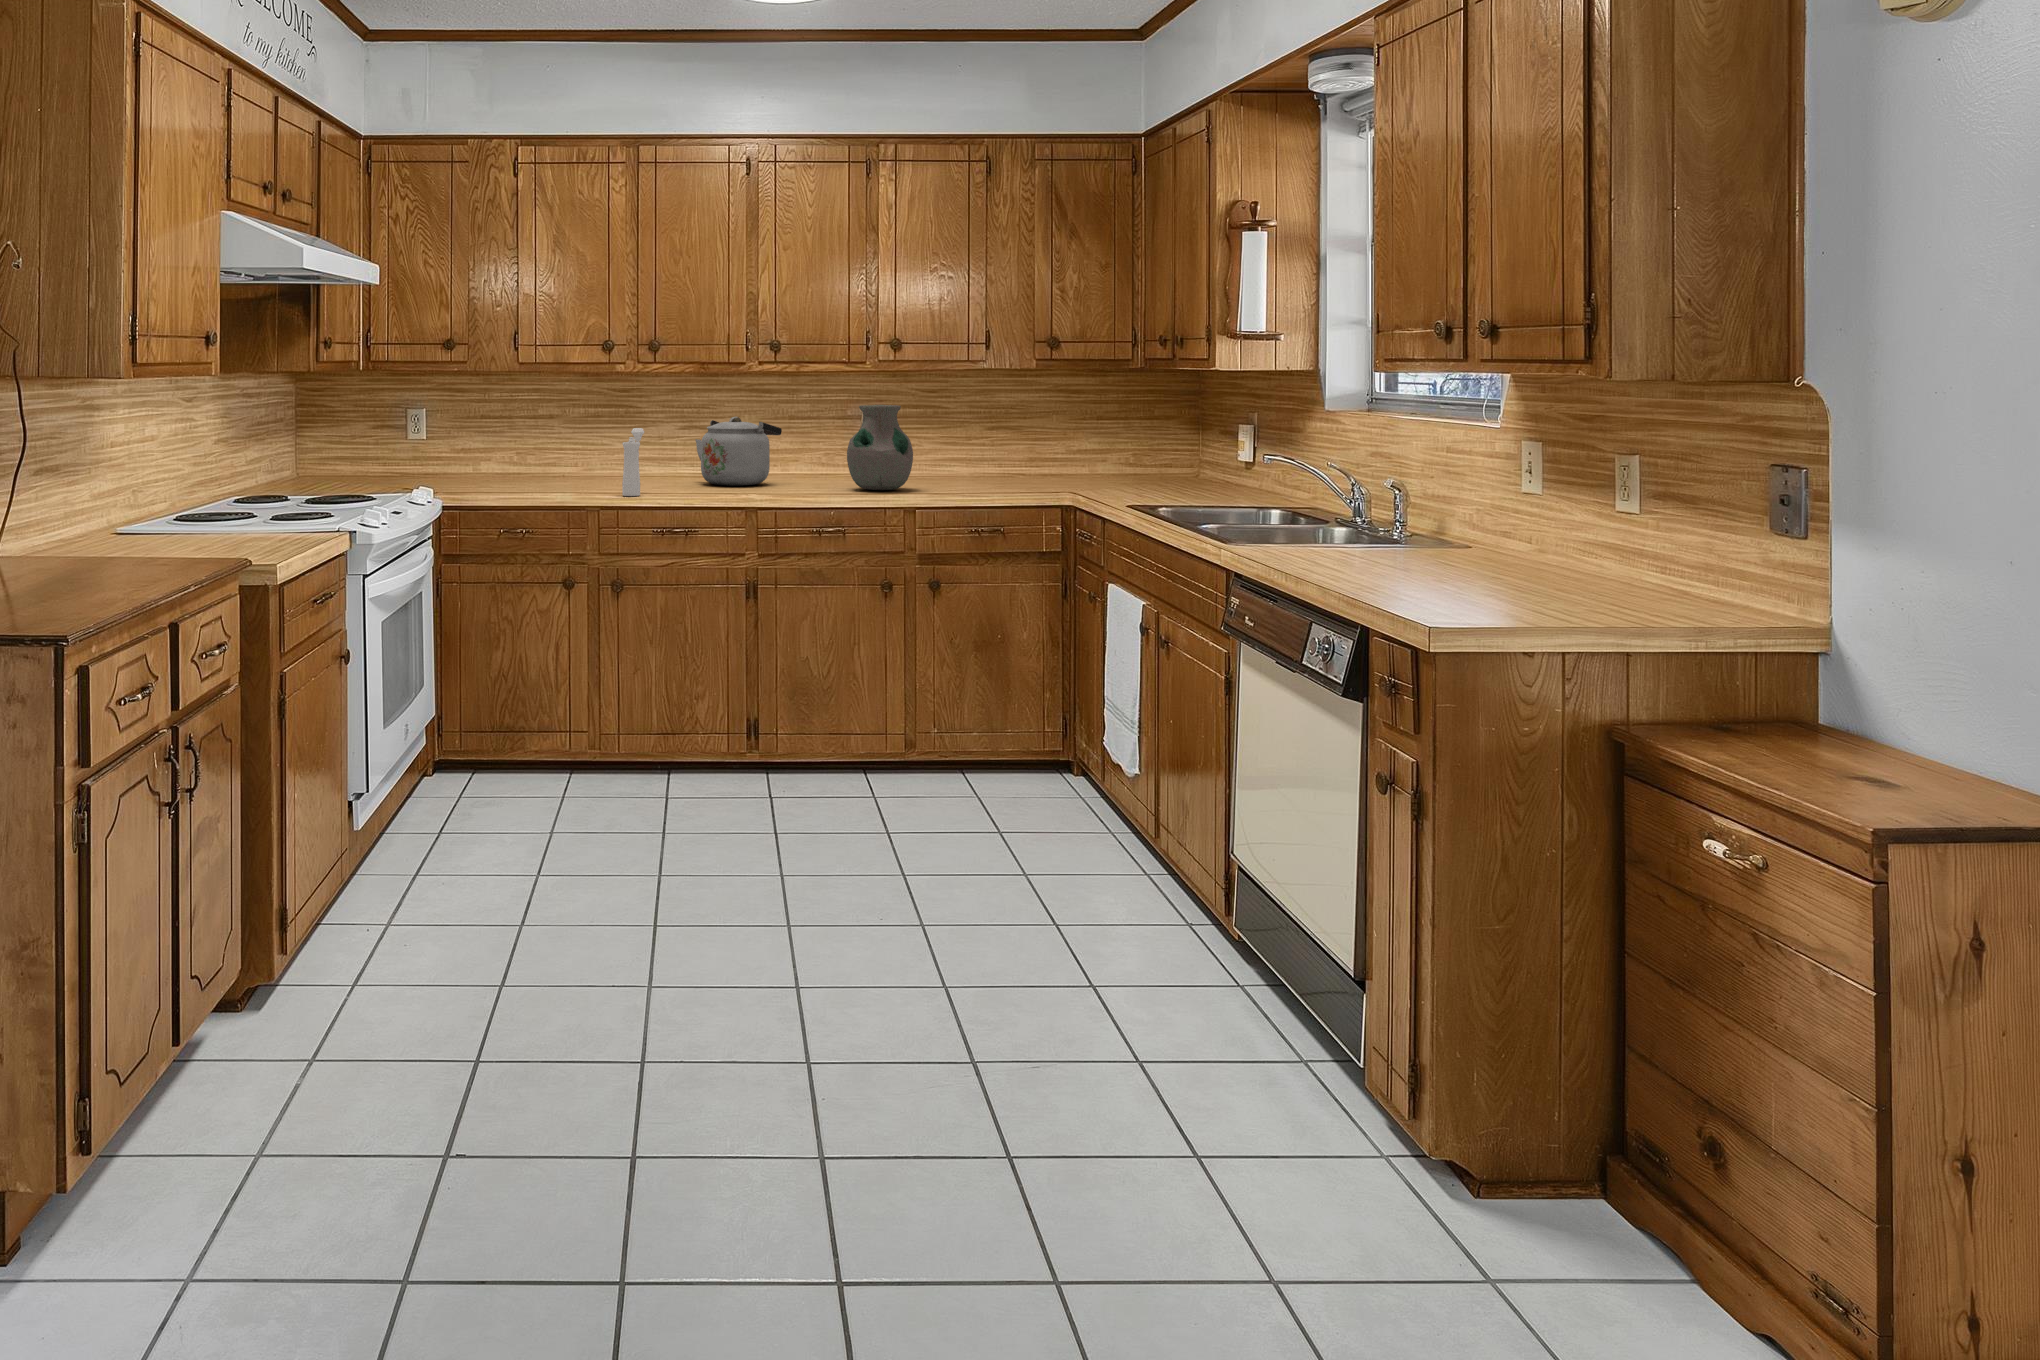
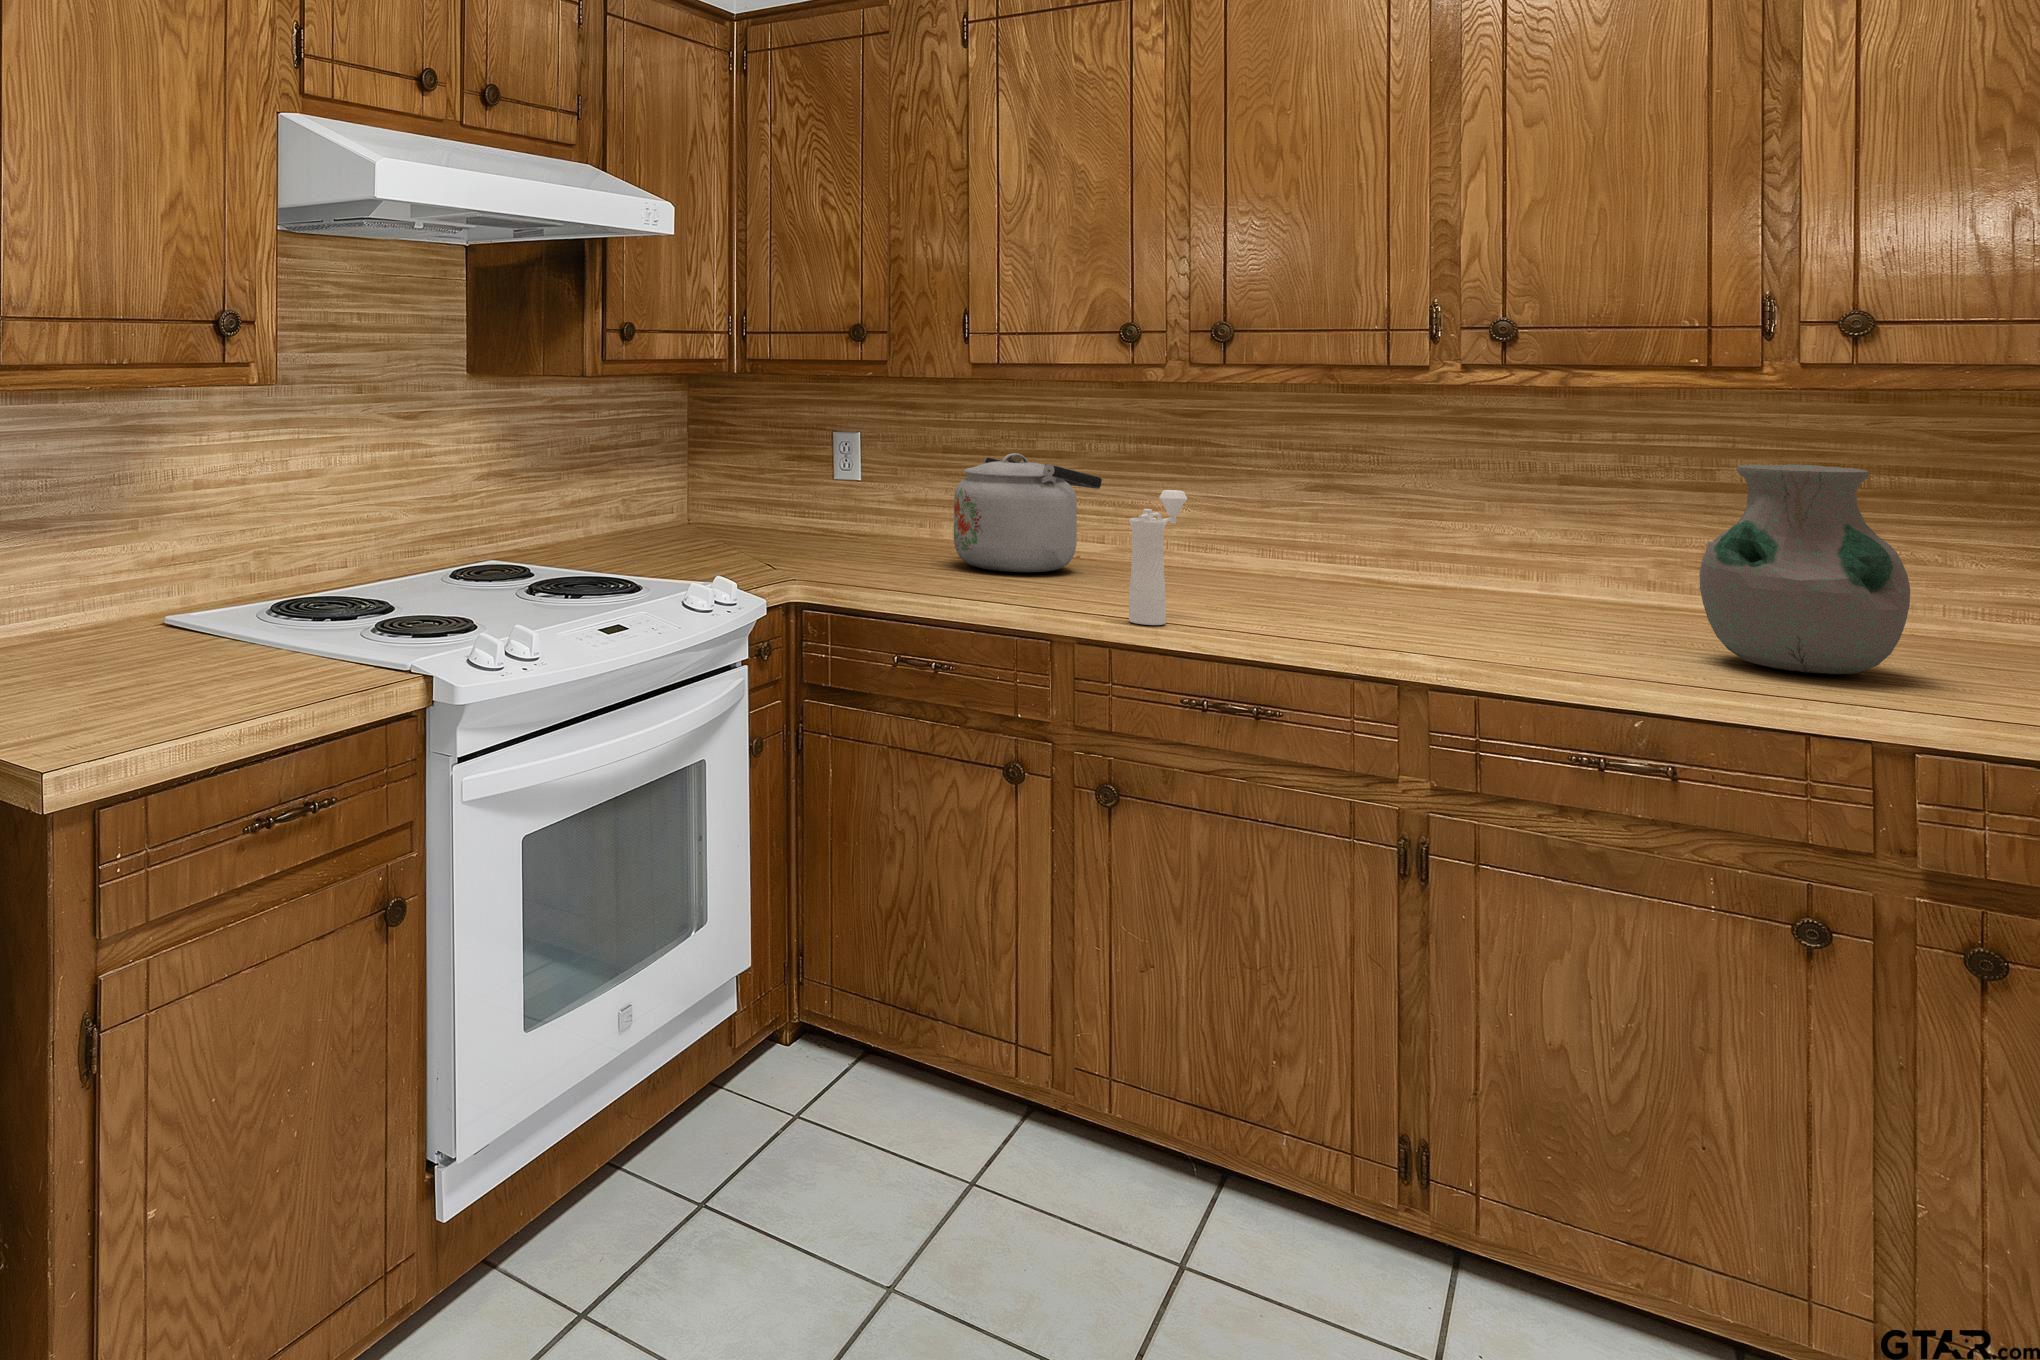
kettle: present [695,417,782,486] -> present [954,453,1102,572]

